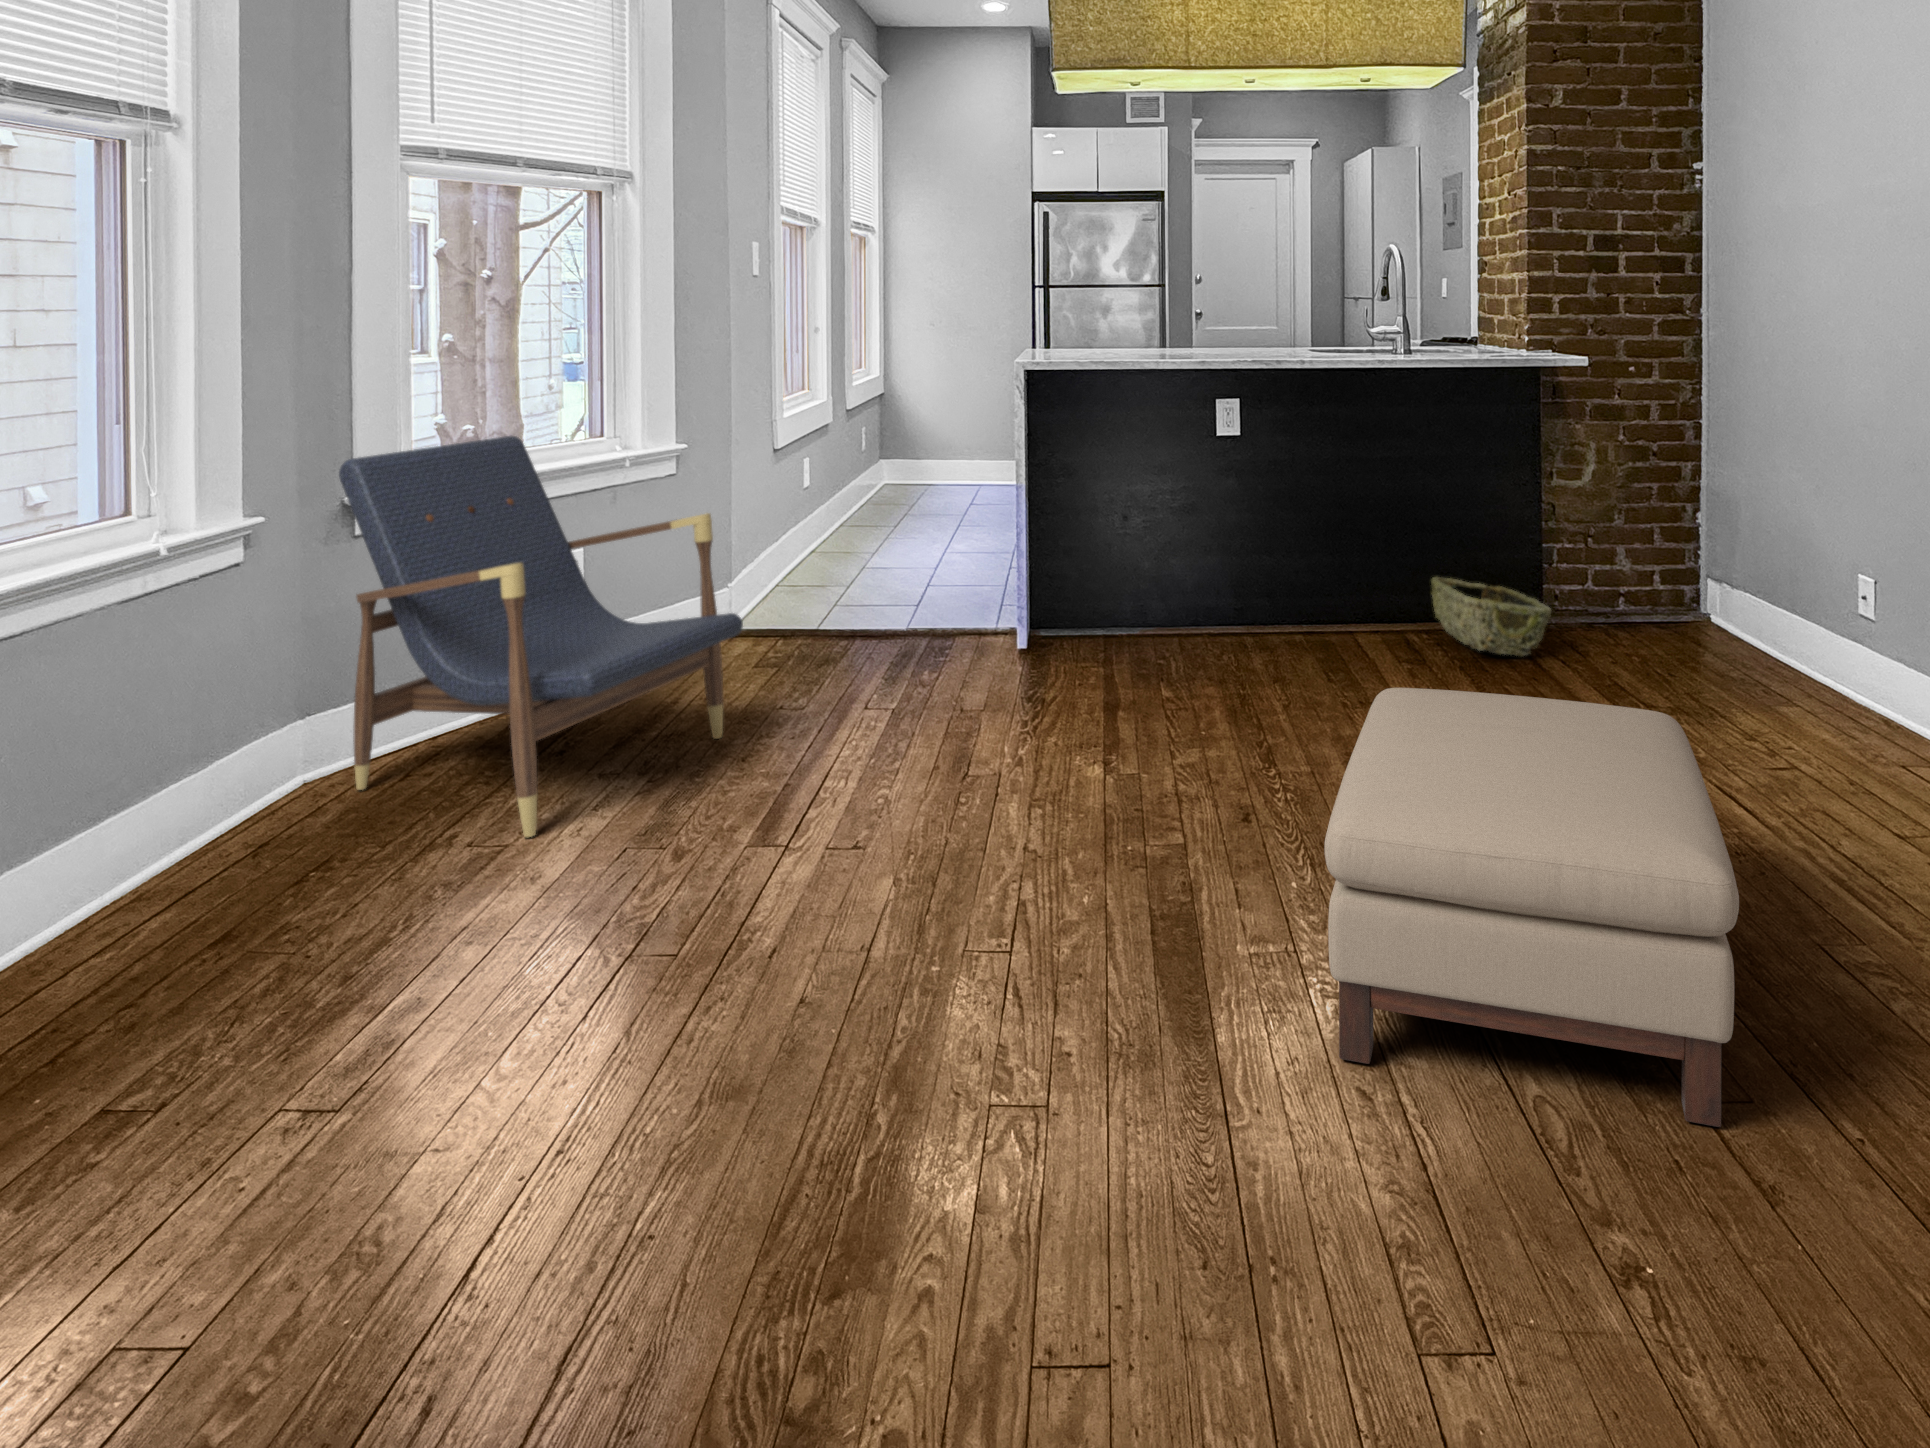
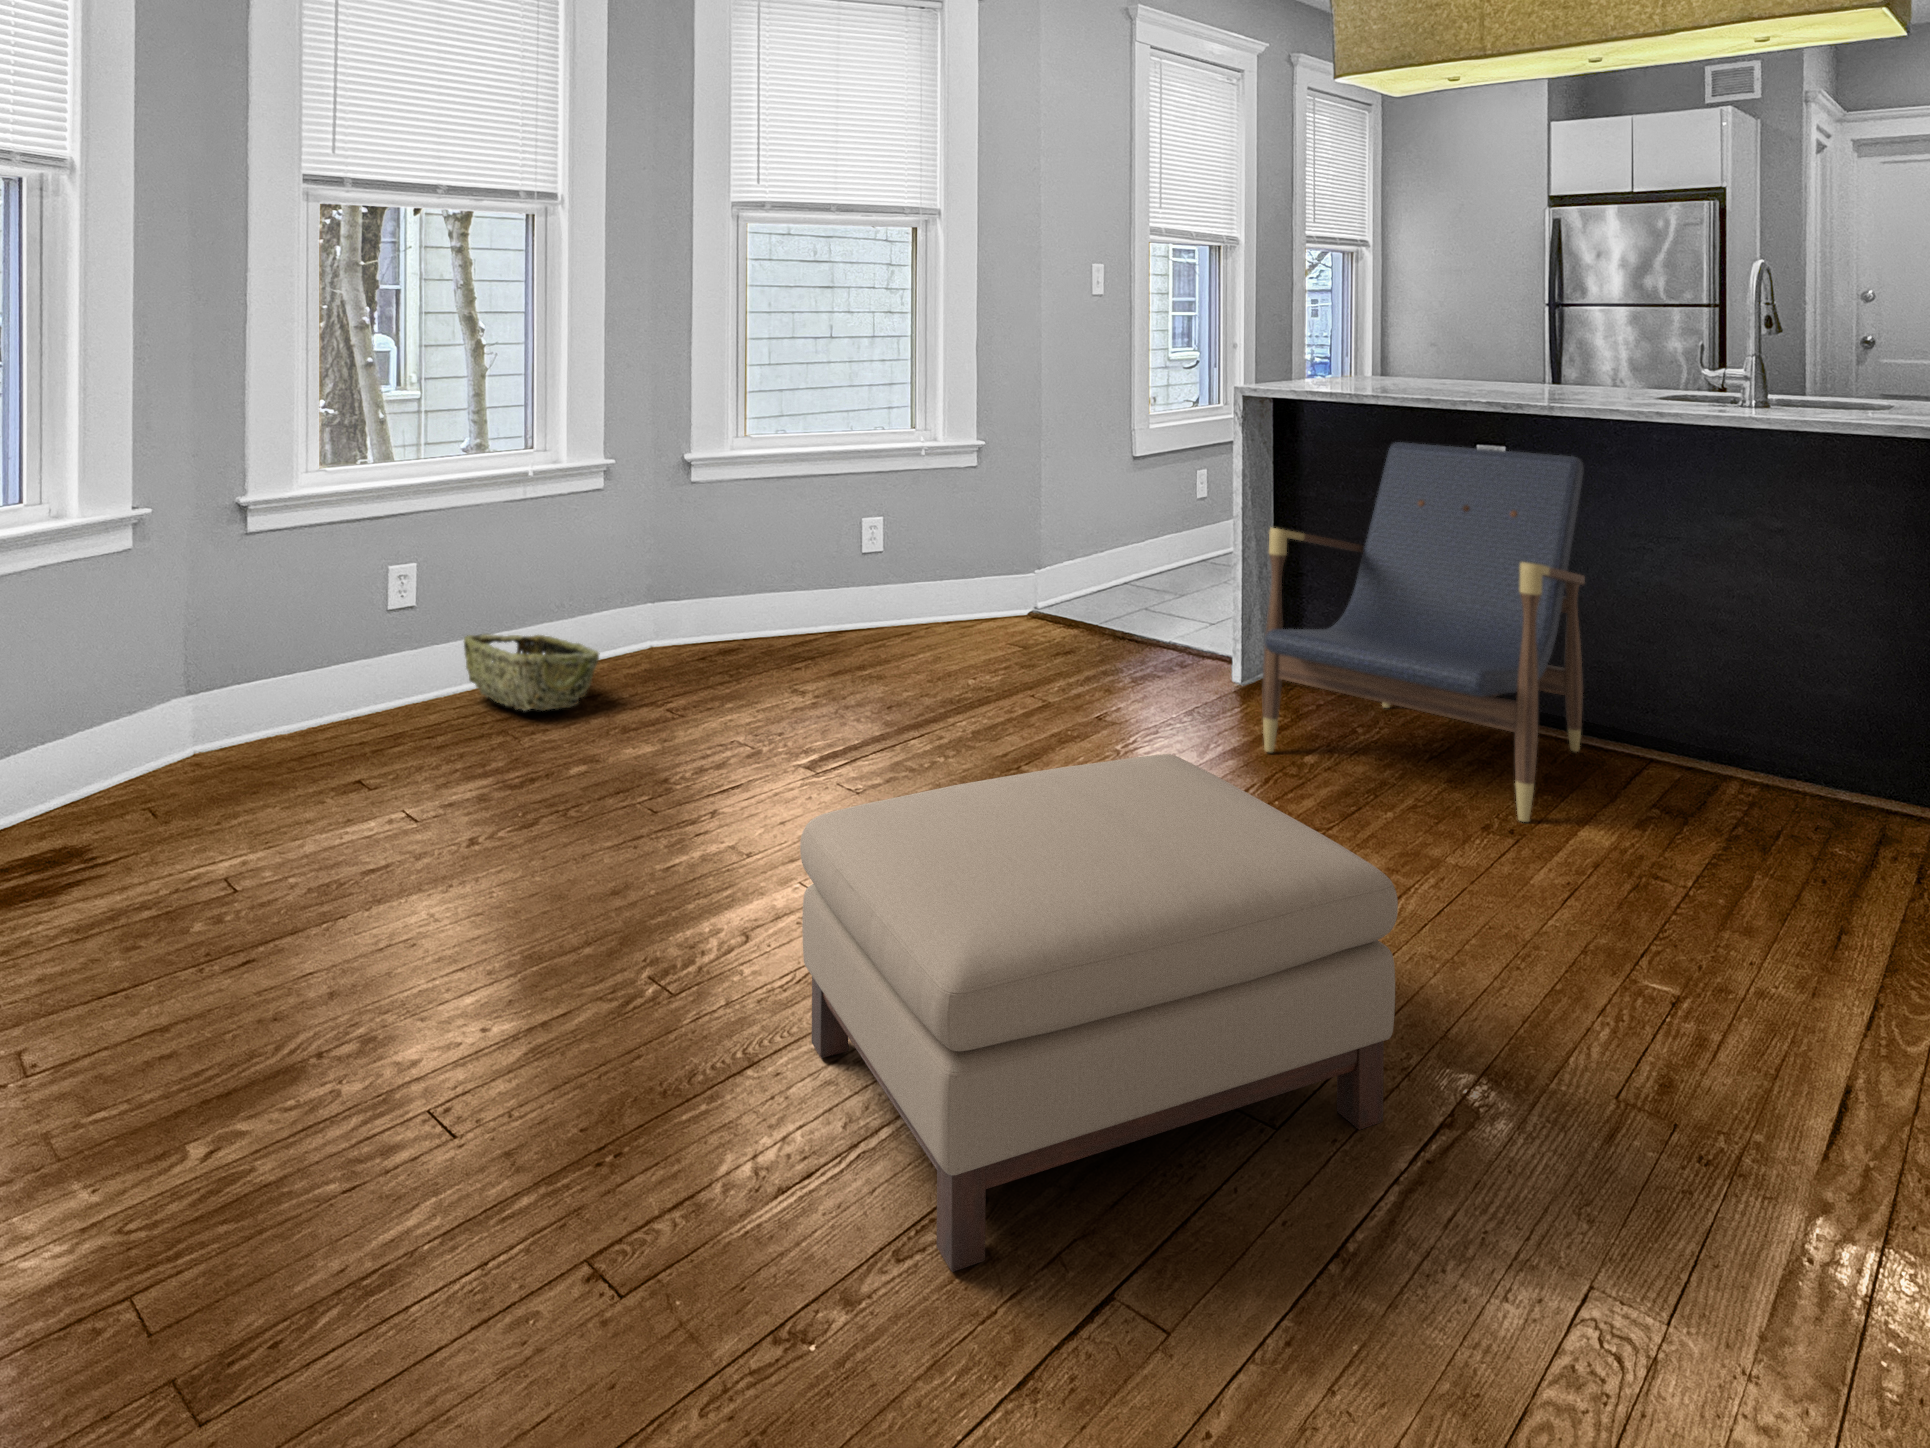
lounge chair: present [339,436,743,837] -> present [1263,442,1585,822]
woven basket: present [1431,577,1551,656] -> present [464,634,599,711]

